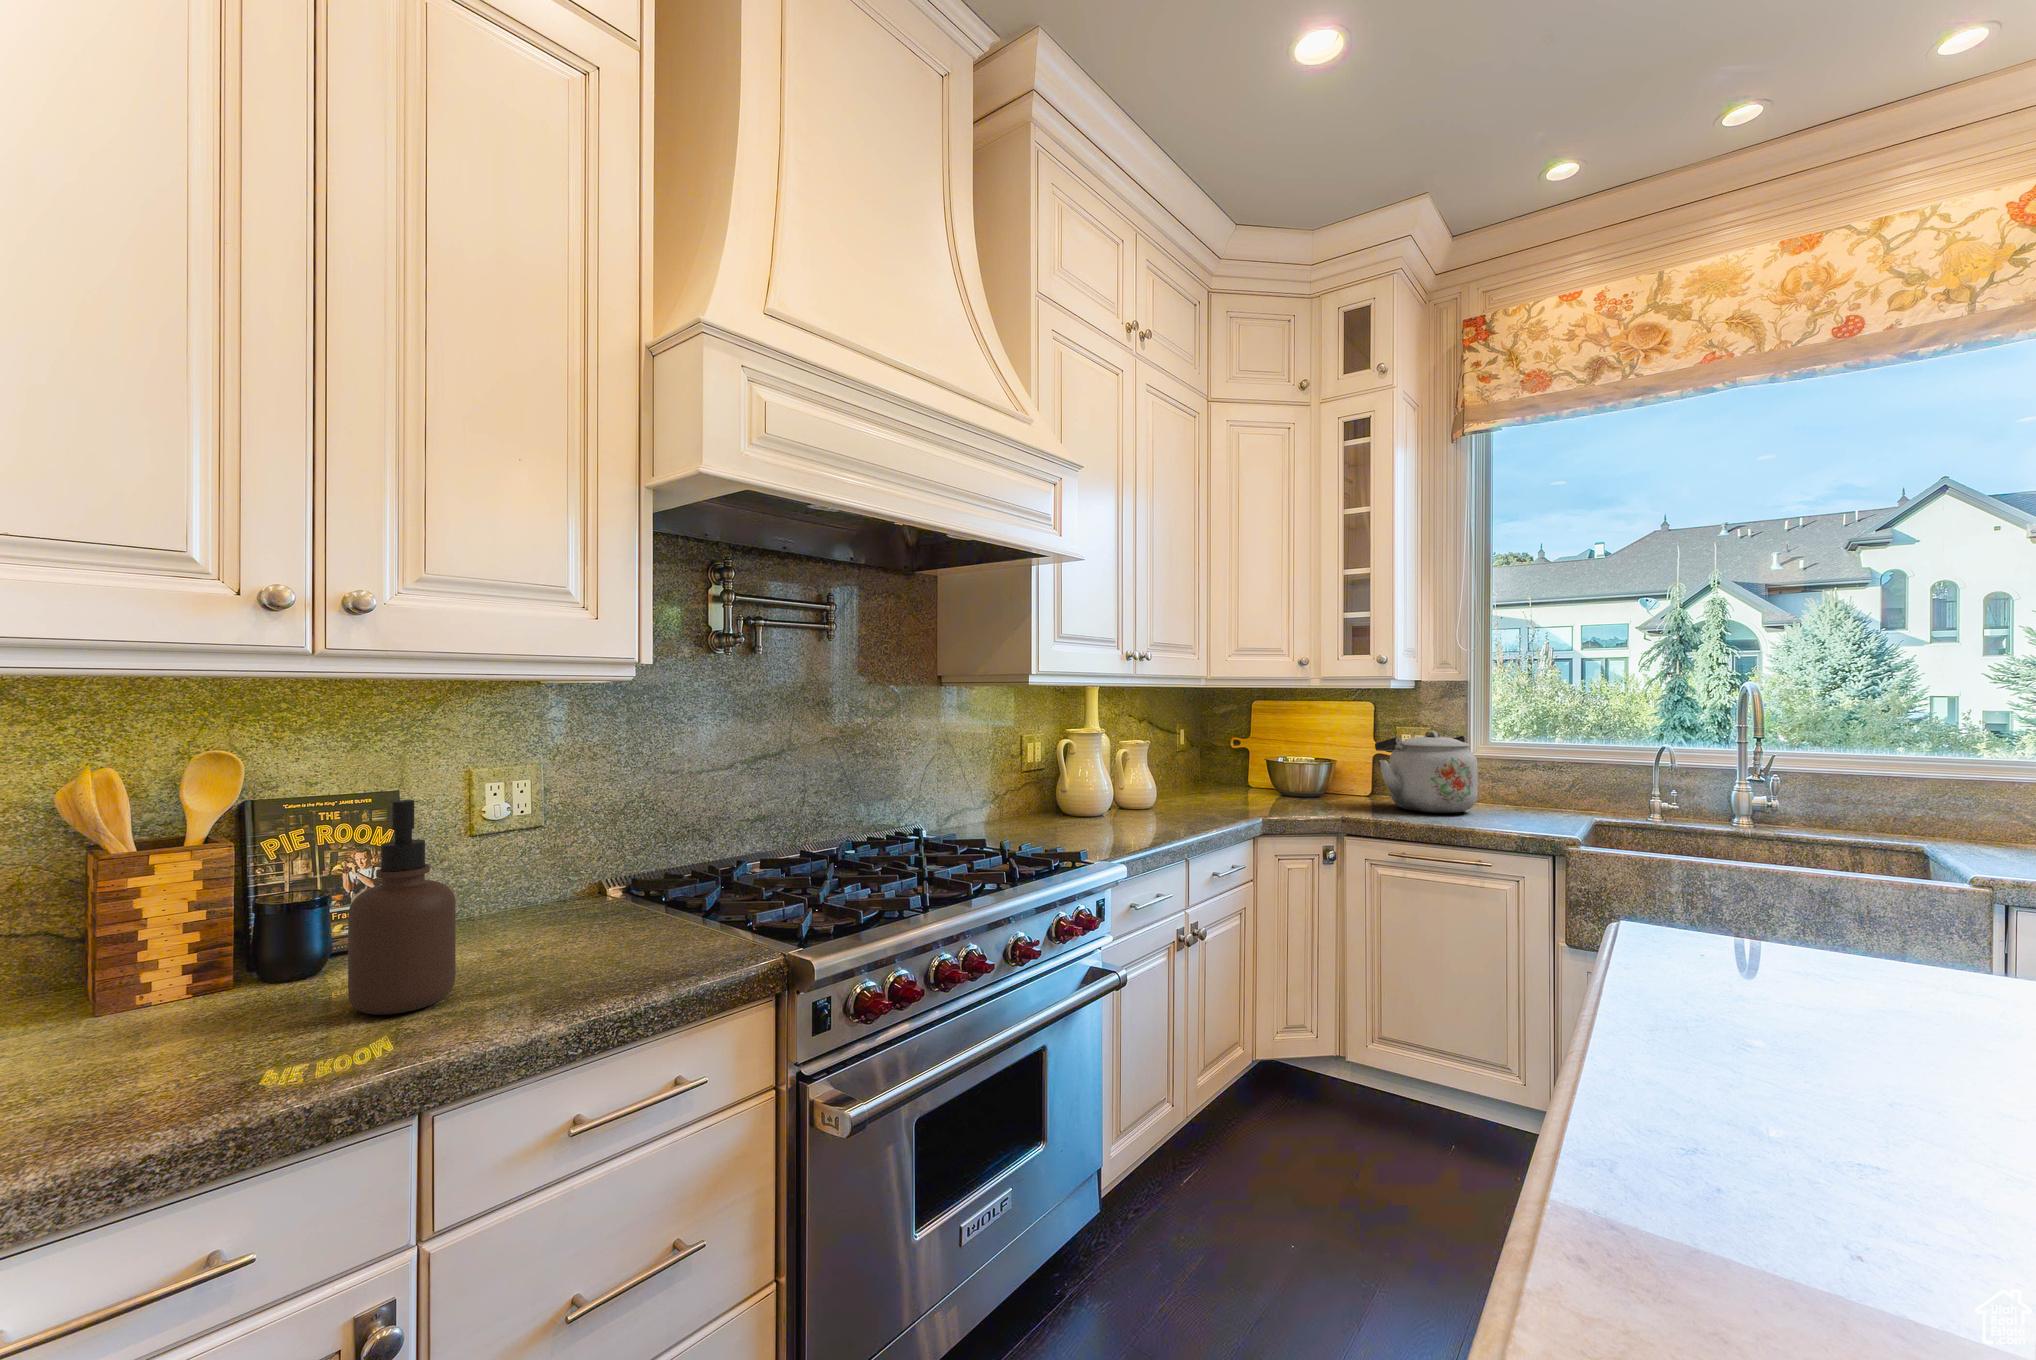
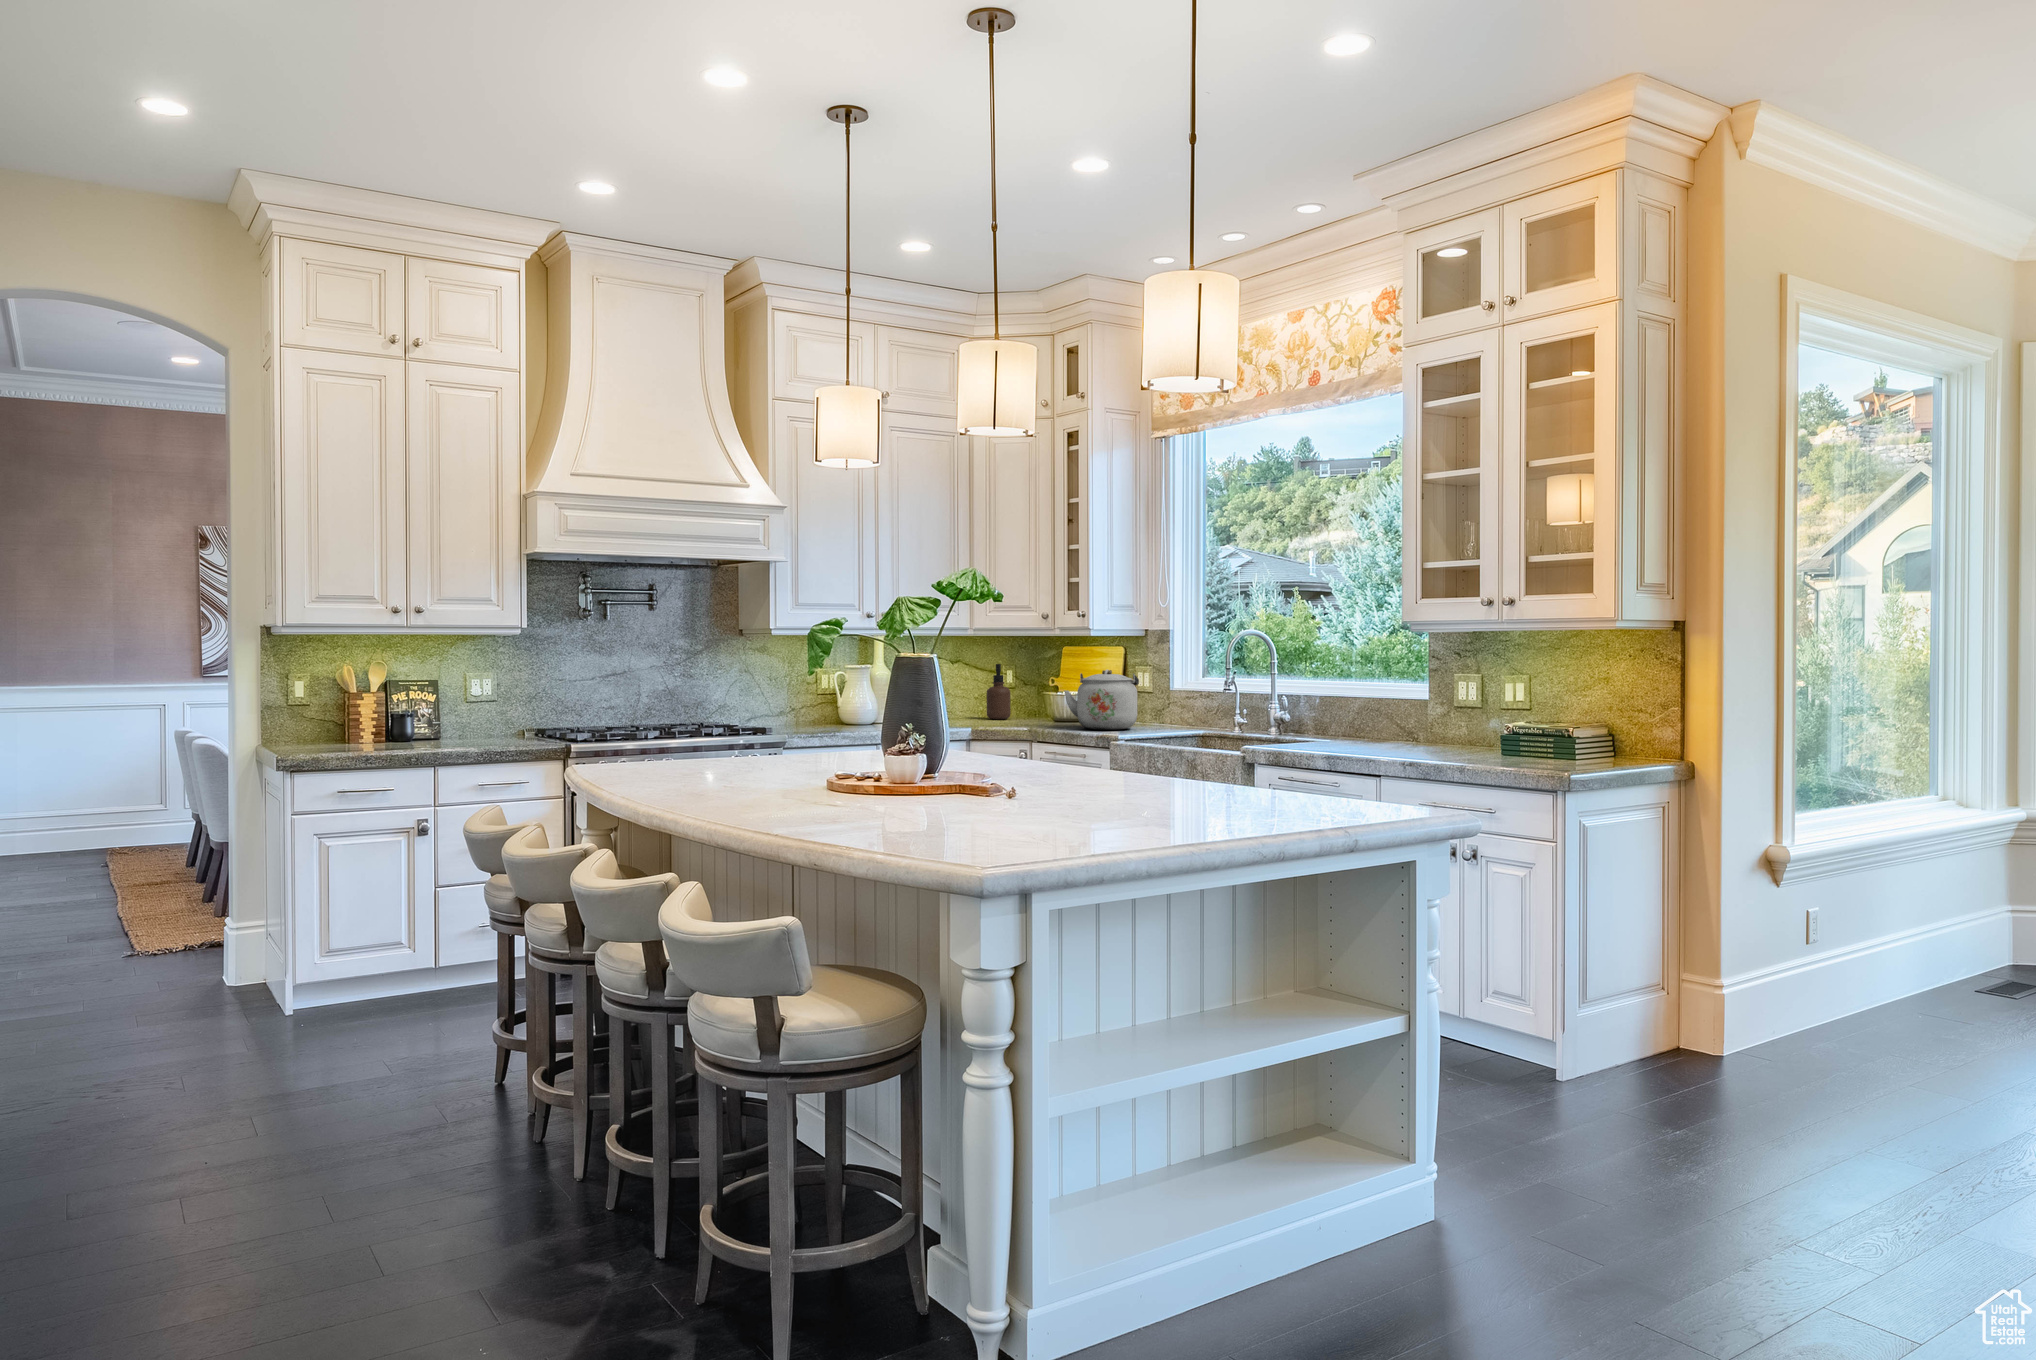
soap dispenser: present [348,800,456,1015] -> present [987,664,1011,719]

